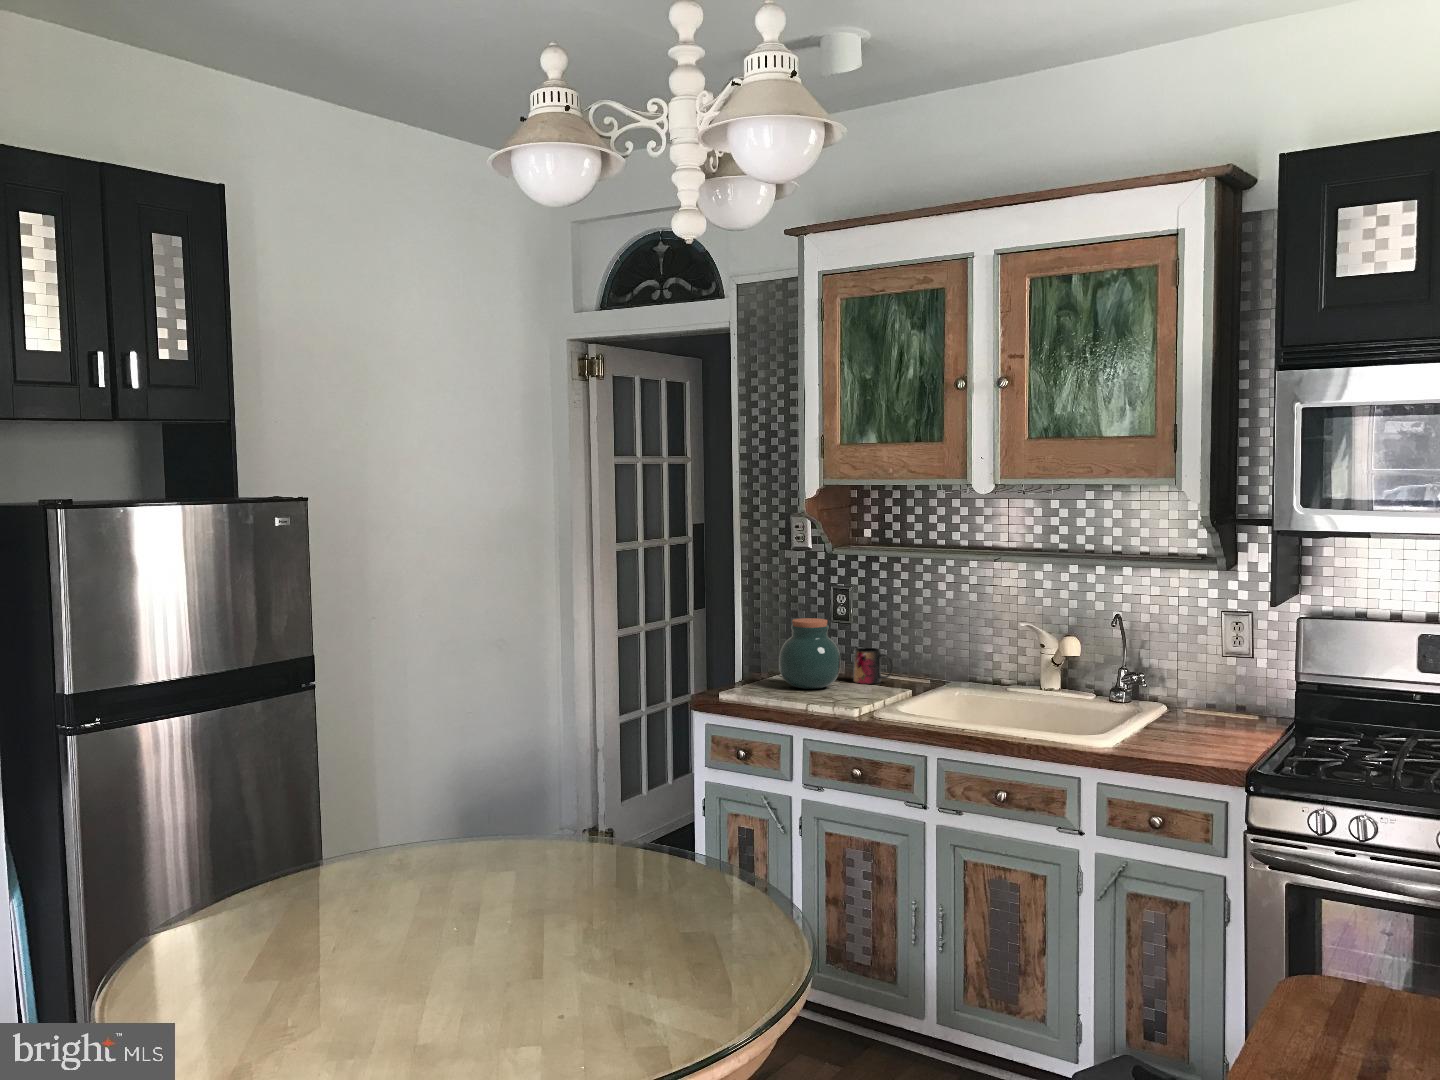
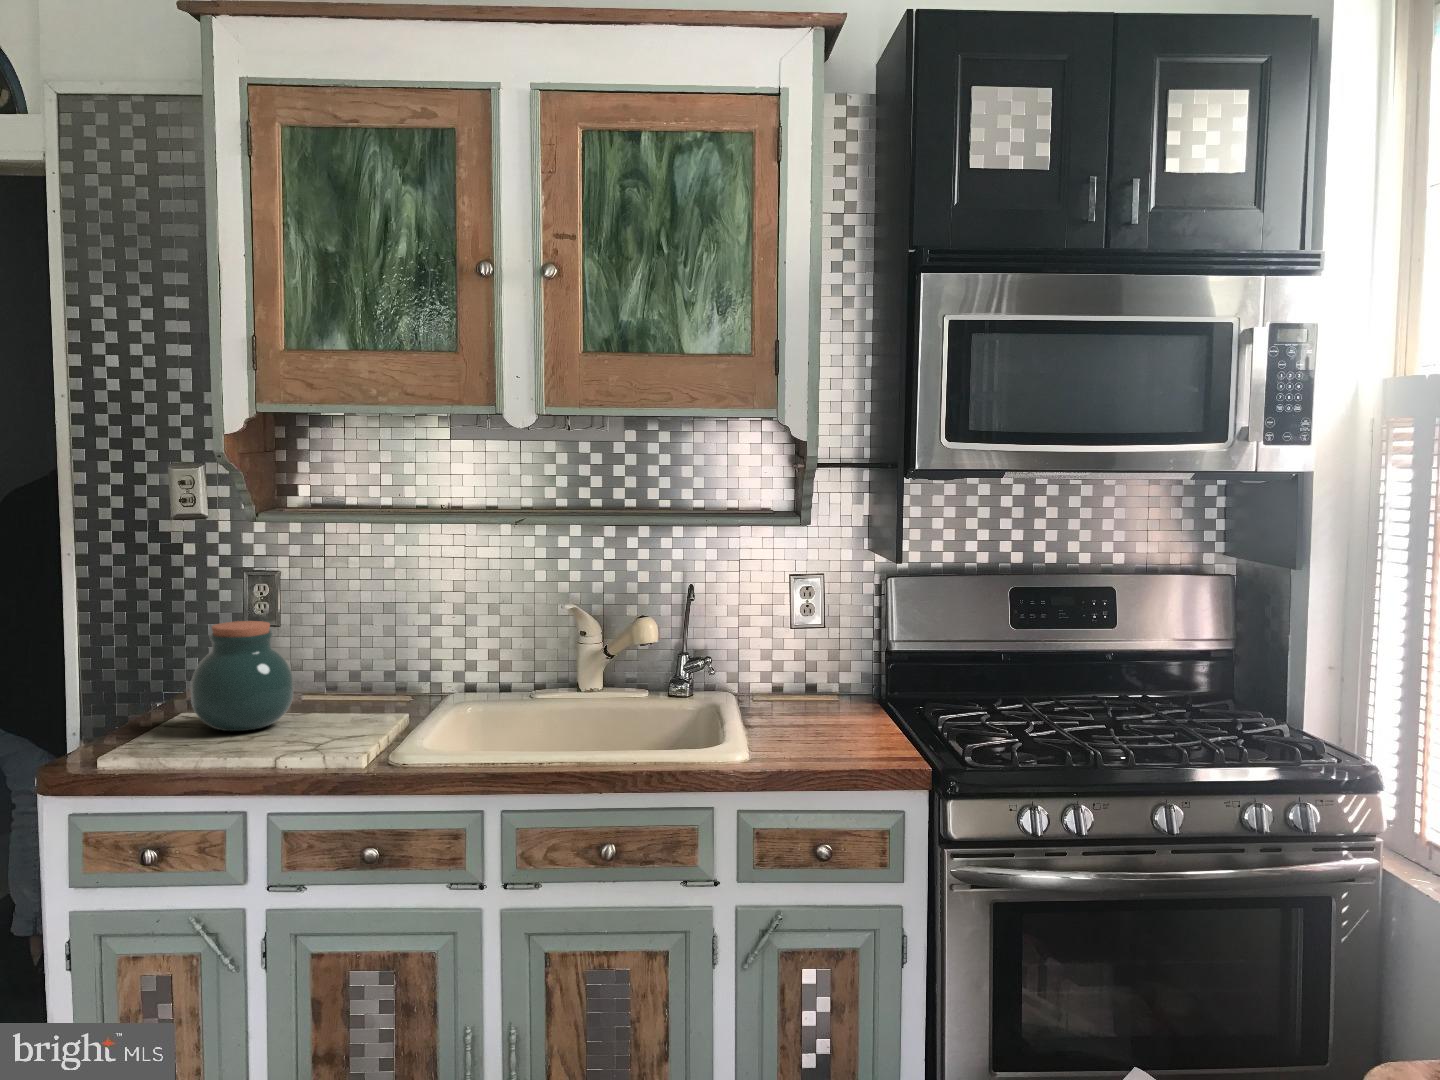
mug: present [854,648,893,684] -> none [299,656,358,710]

